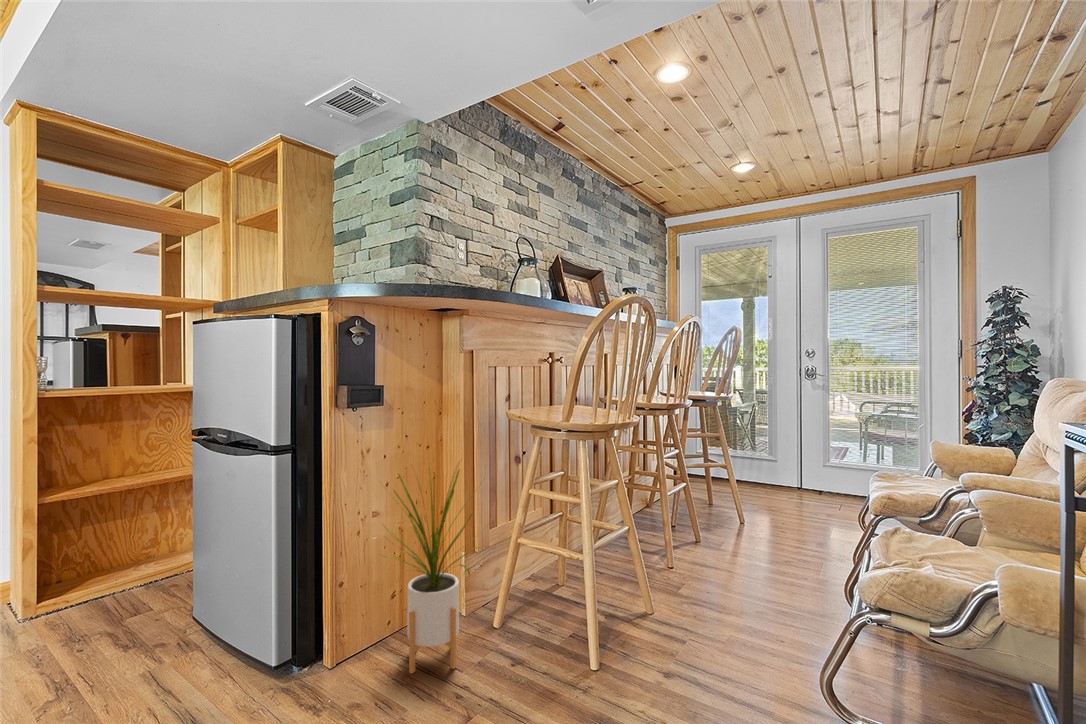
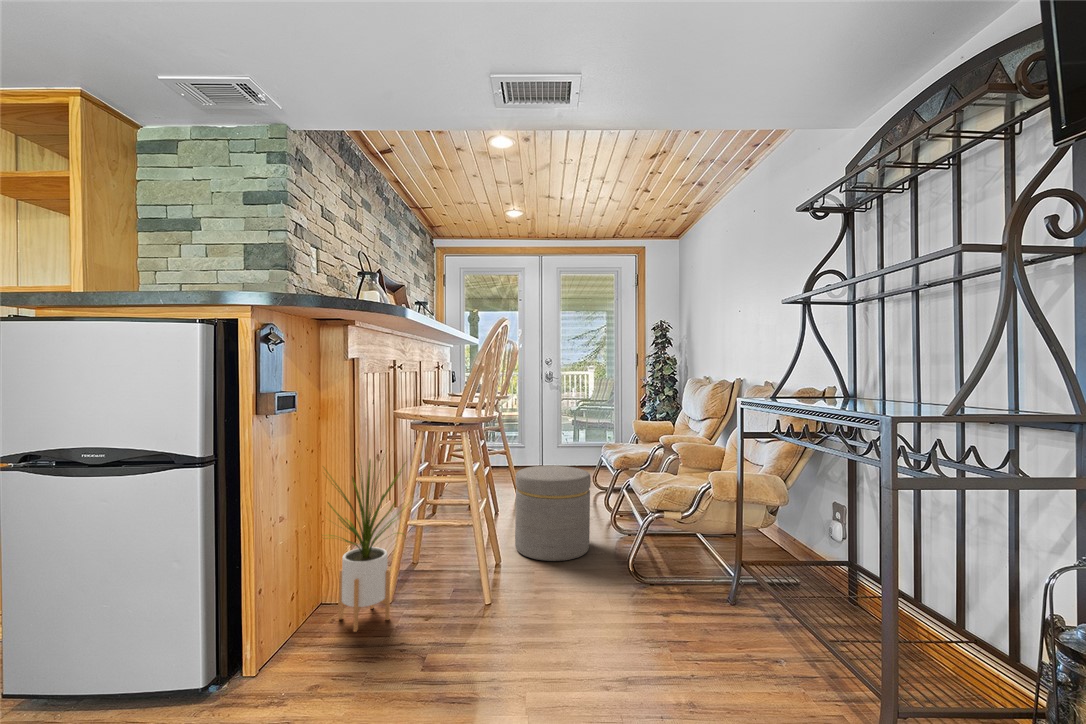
ottoman: none [673,499,788,648] -> present [515,466,591,561]

